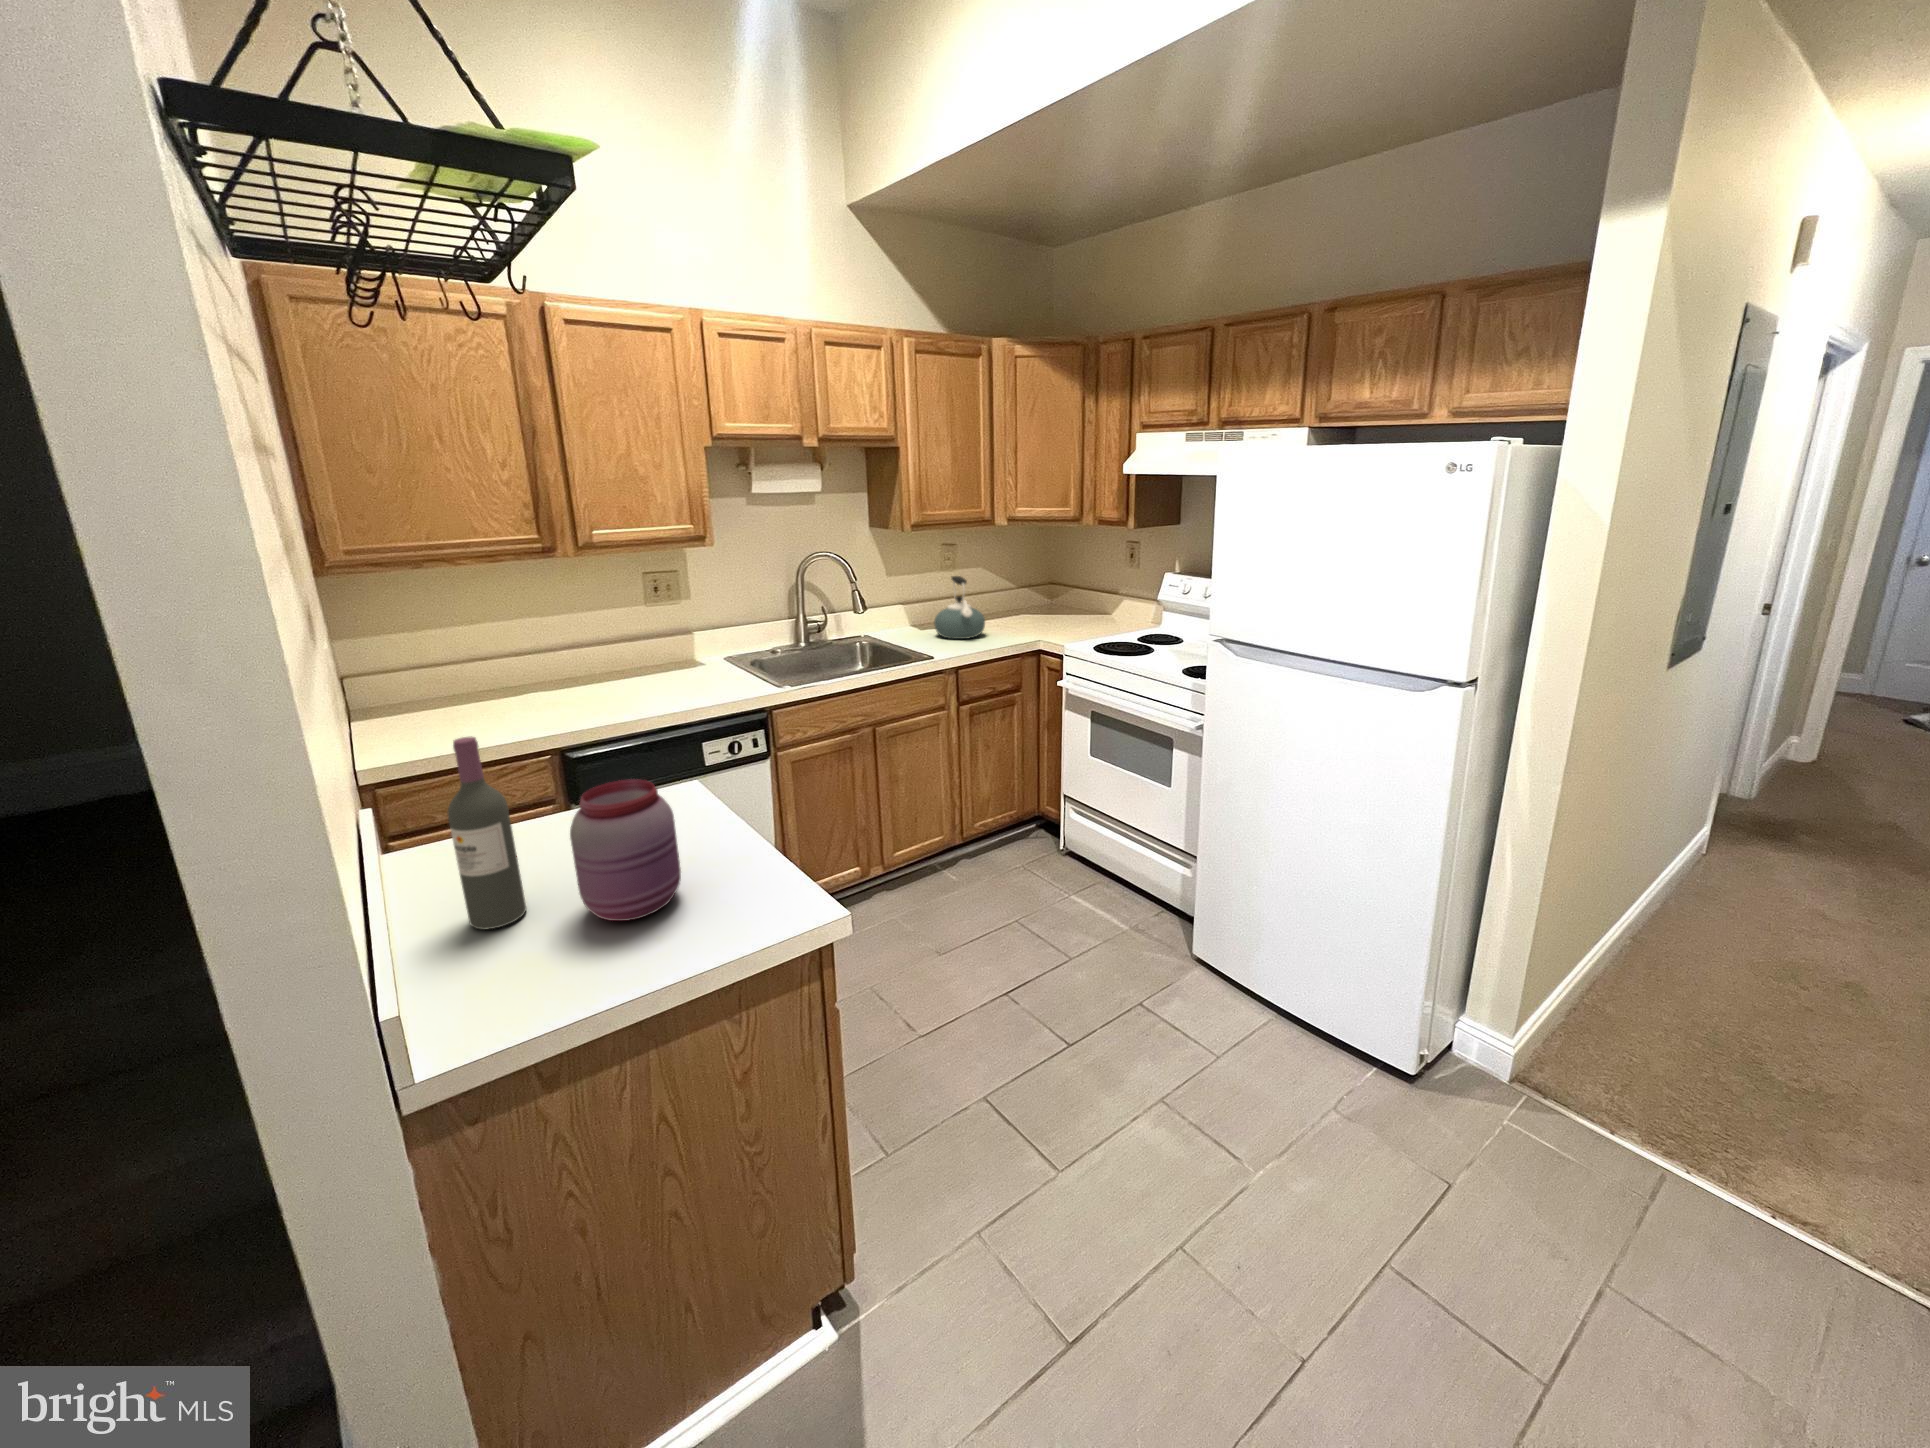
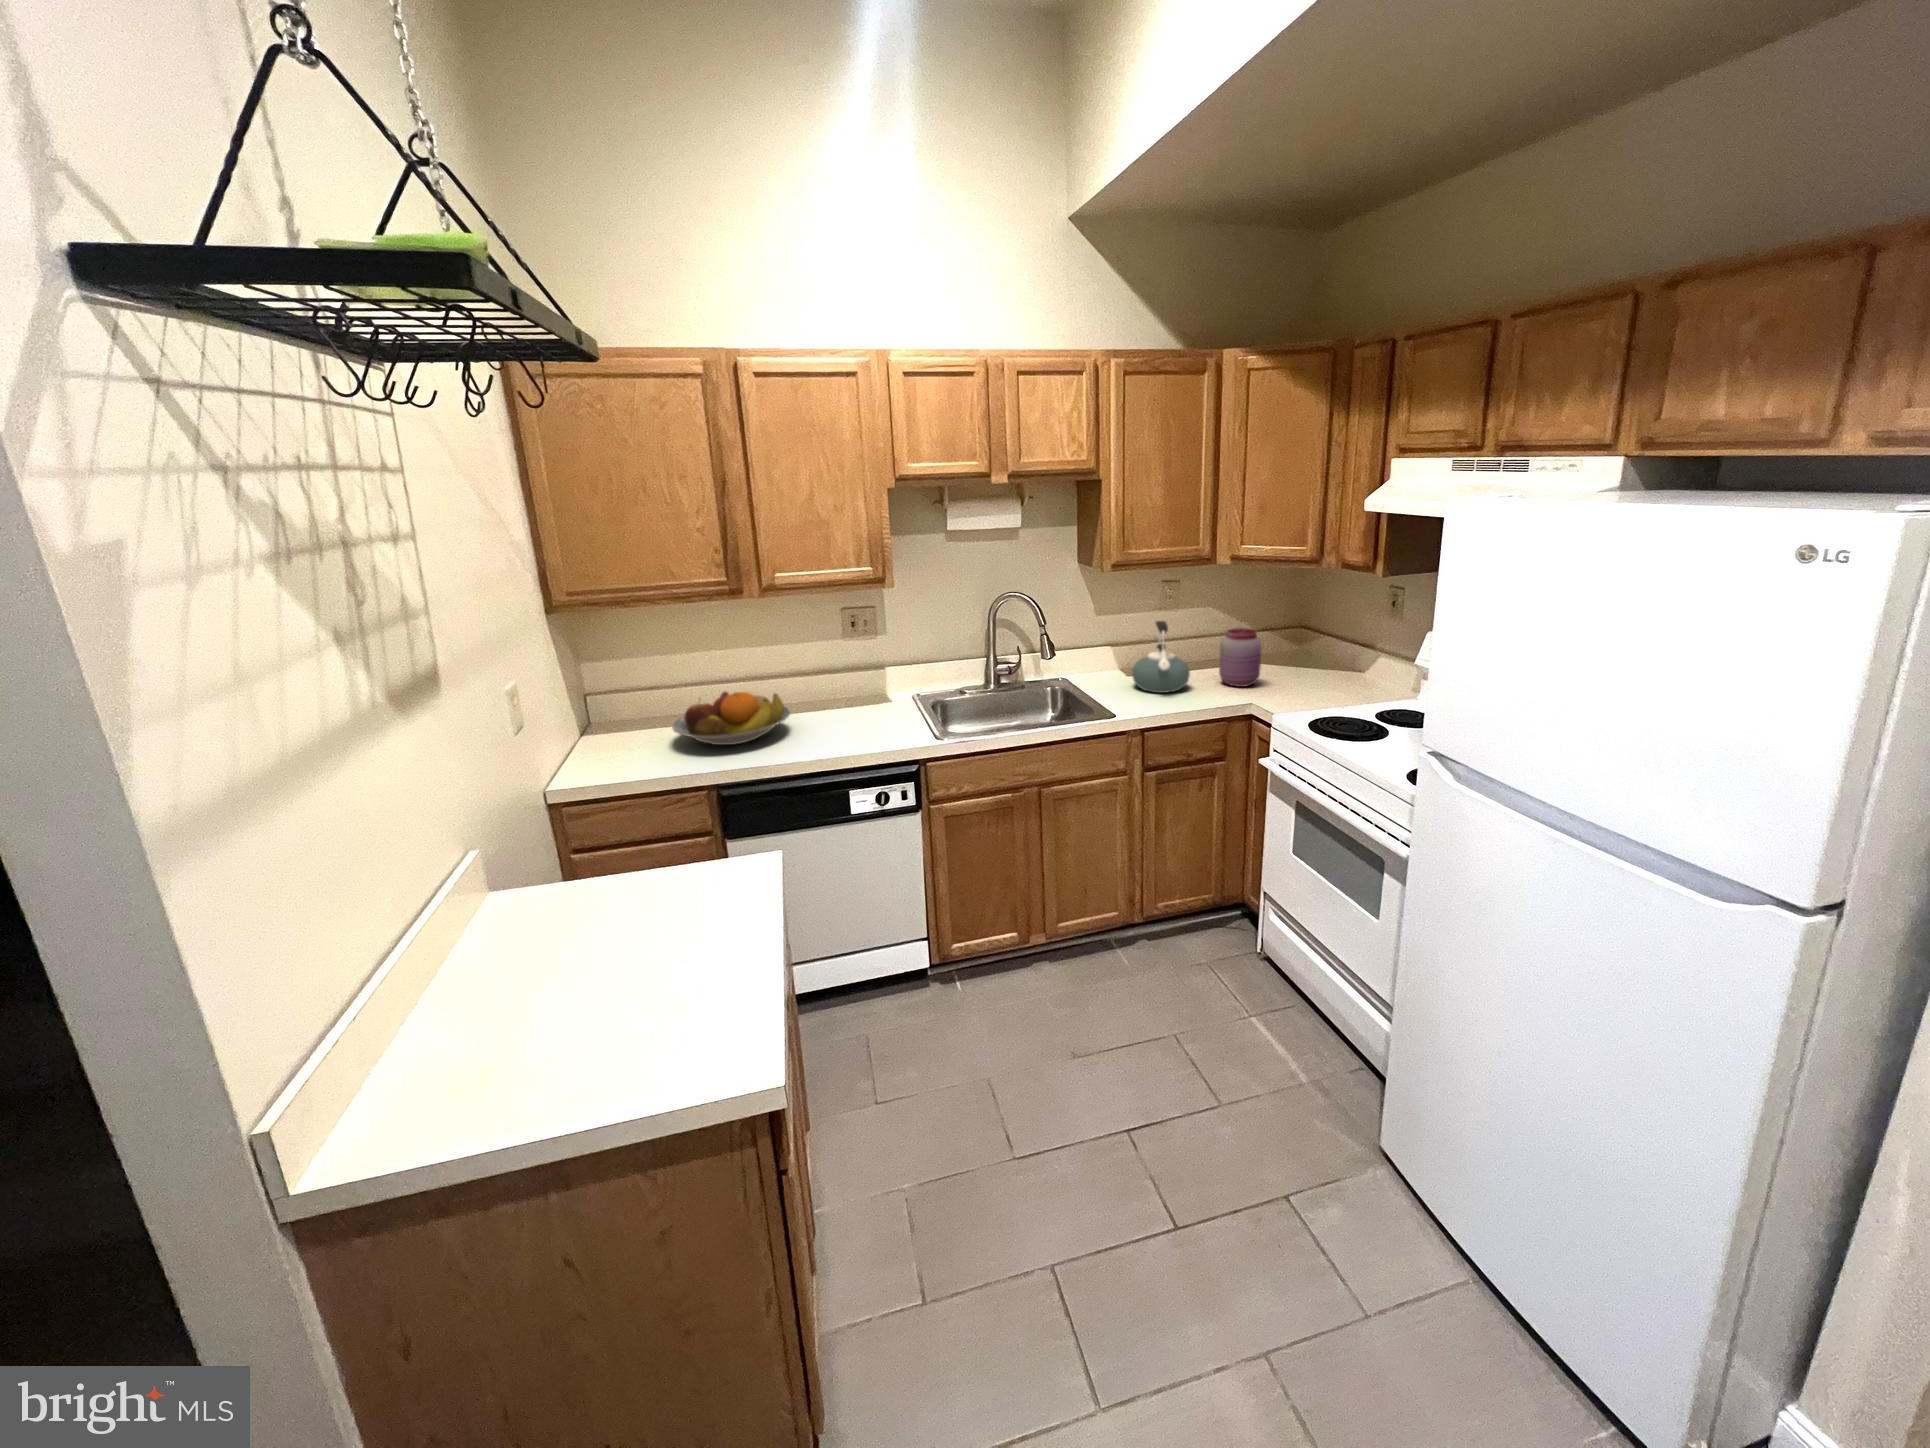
fruit bowl: none [481,654,617,712] -> present [672,692,790,745]
wine bottle: present [448,736,526,930] -> none [411,838,500,1035]
jar: present [570,779,681,921] -> present [1219,628,1261,687]

